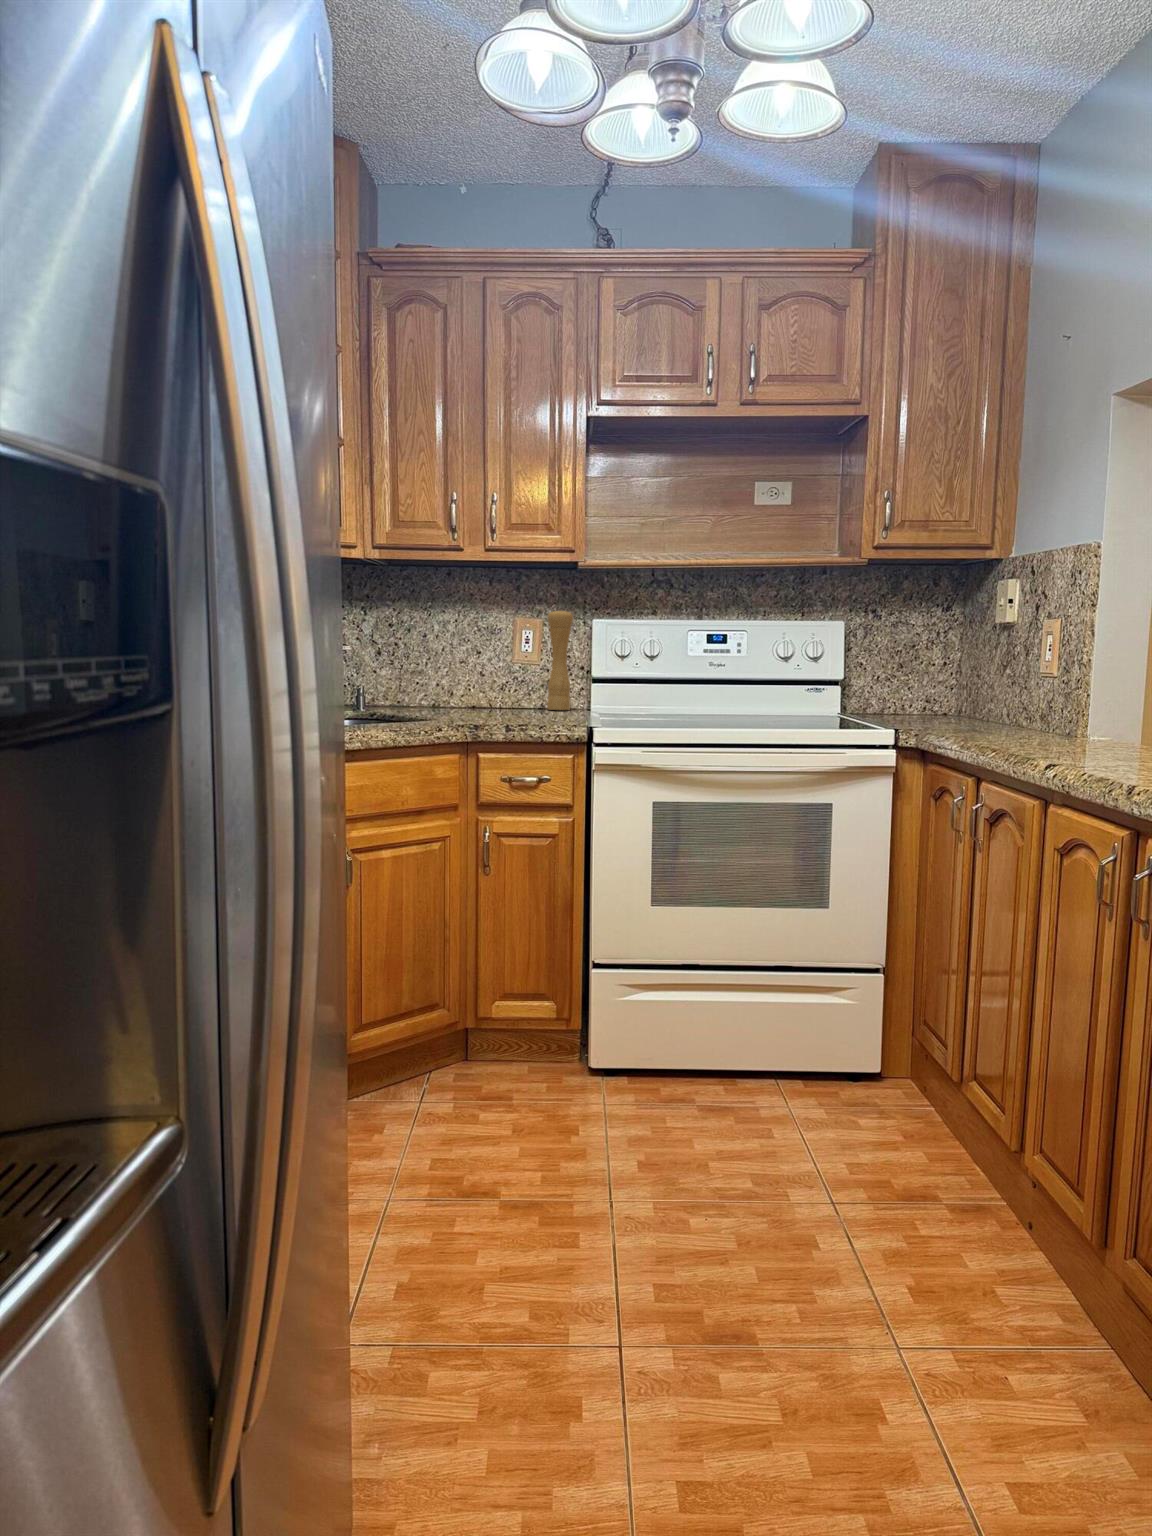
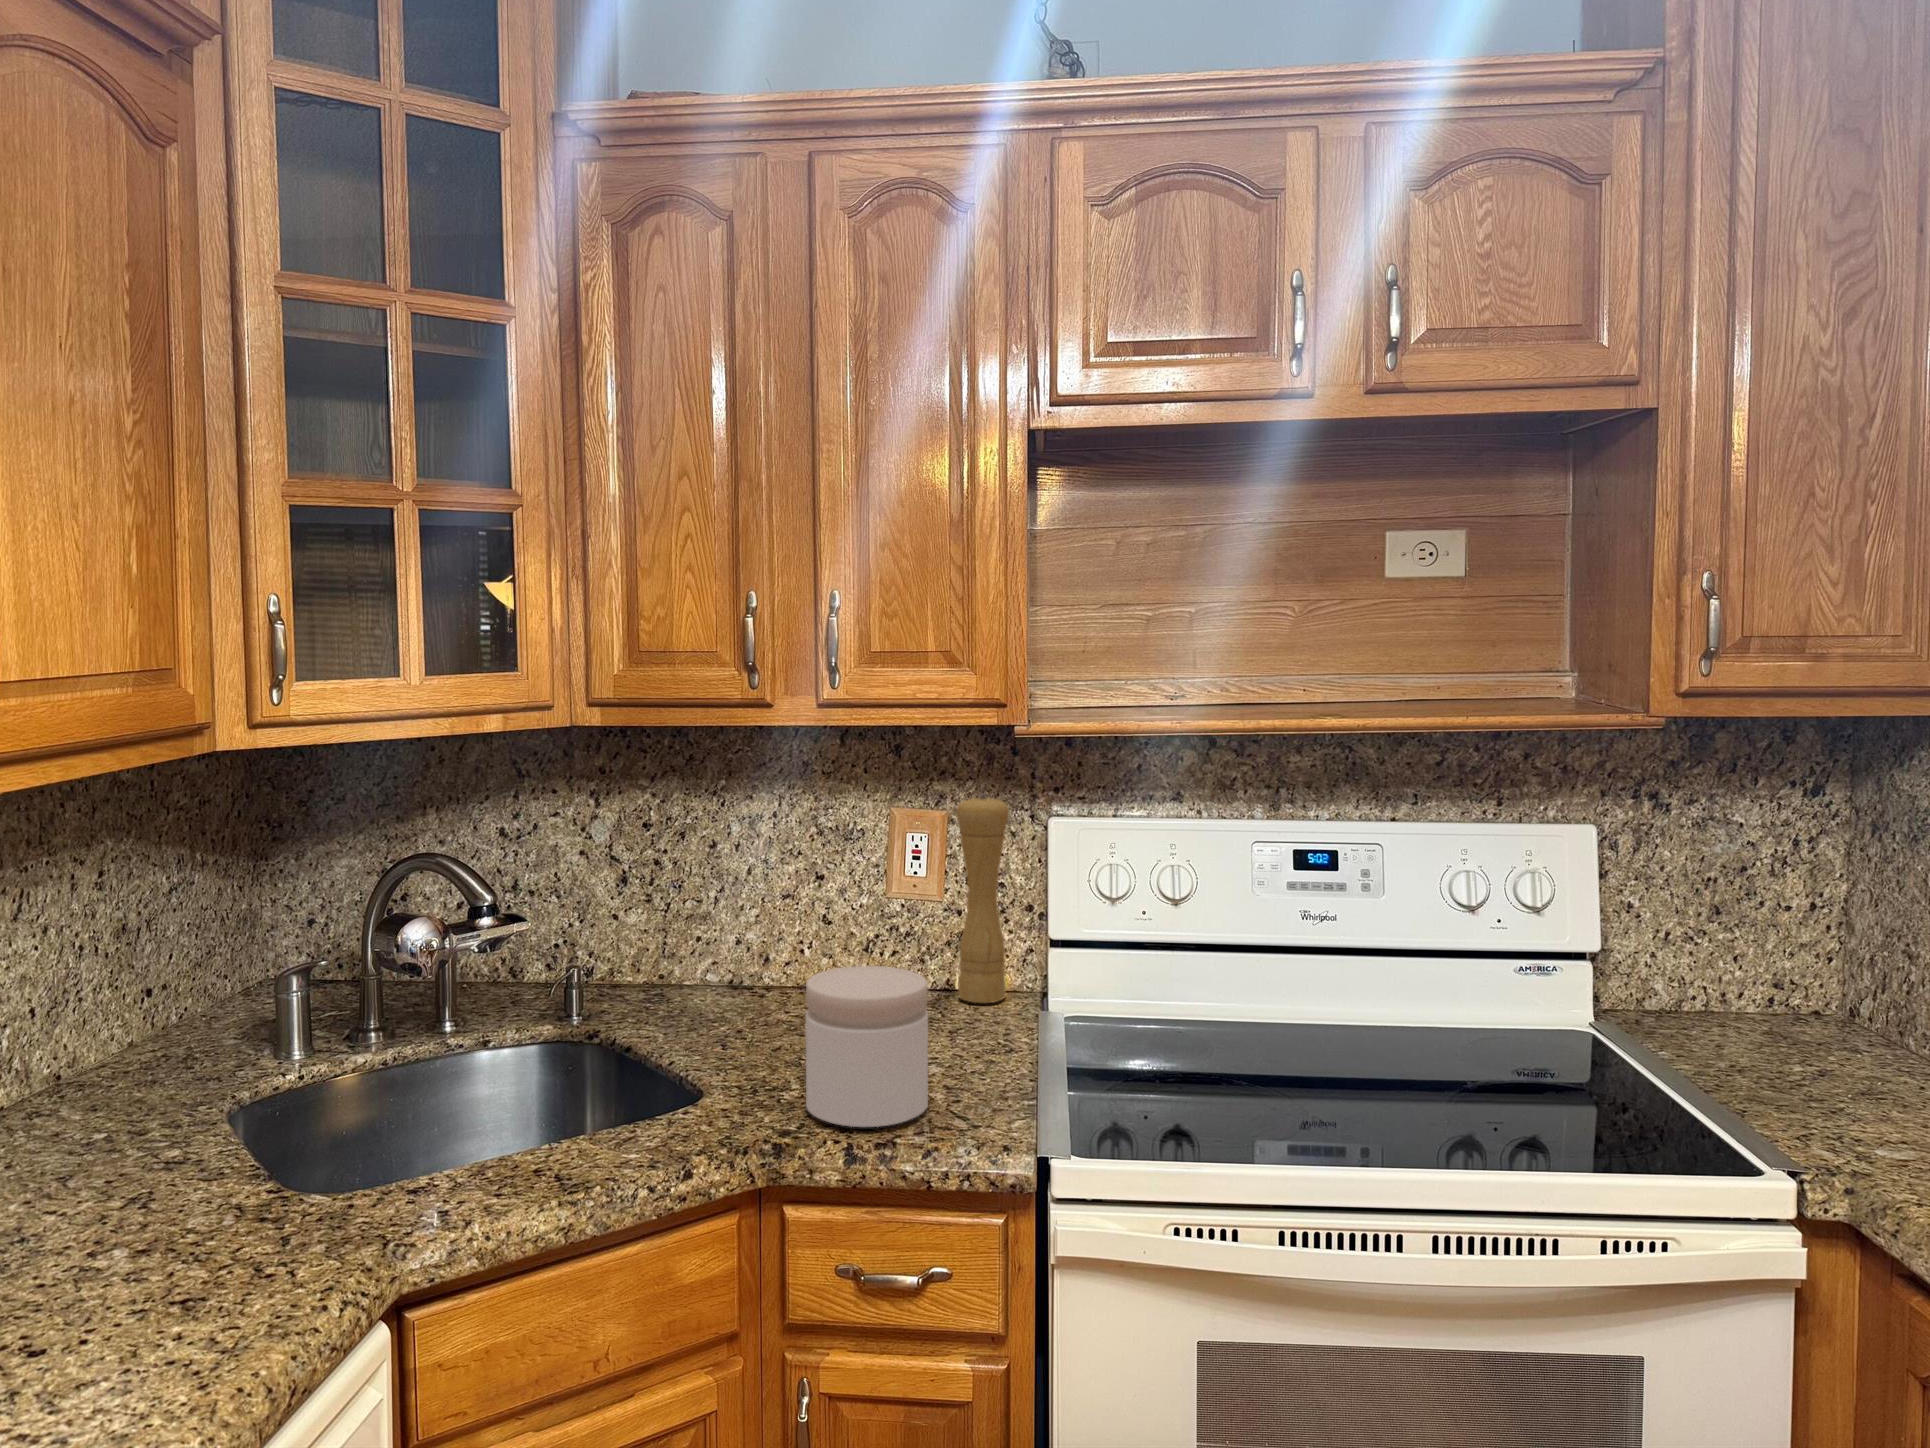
jar: none [483,662,539,722] -> present [806,966,928,1127]

